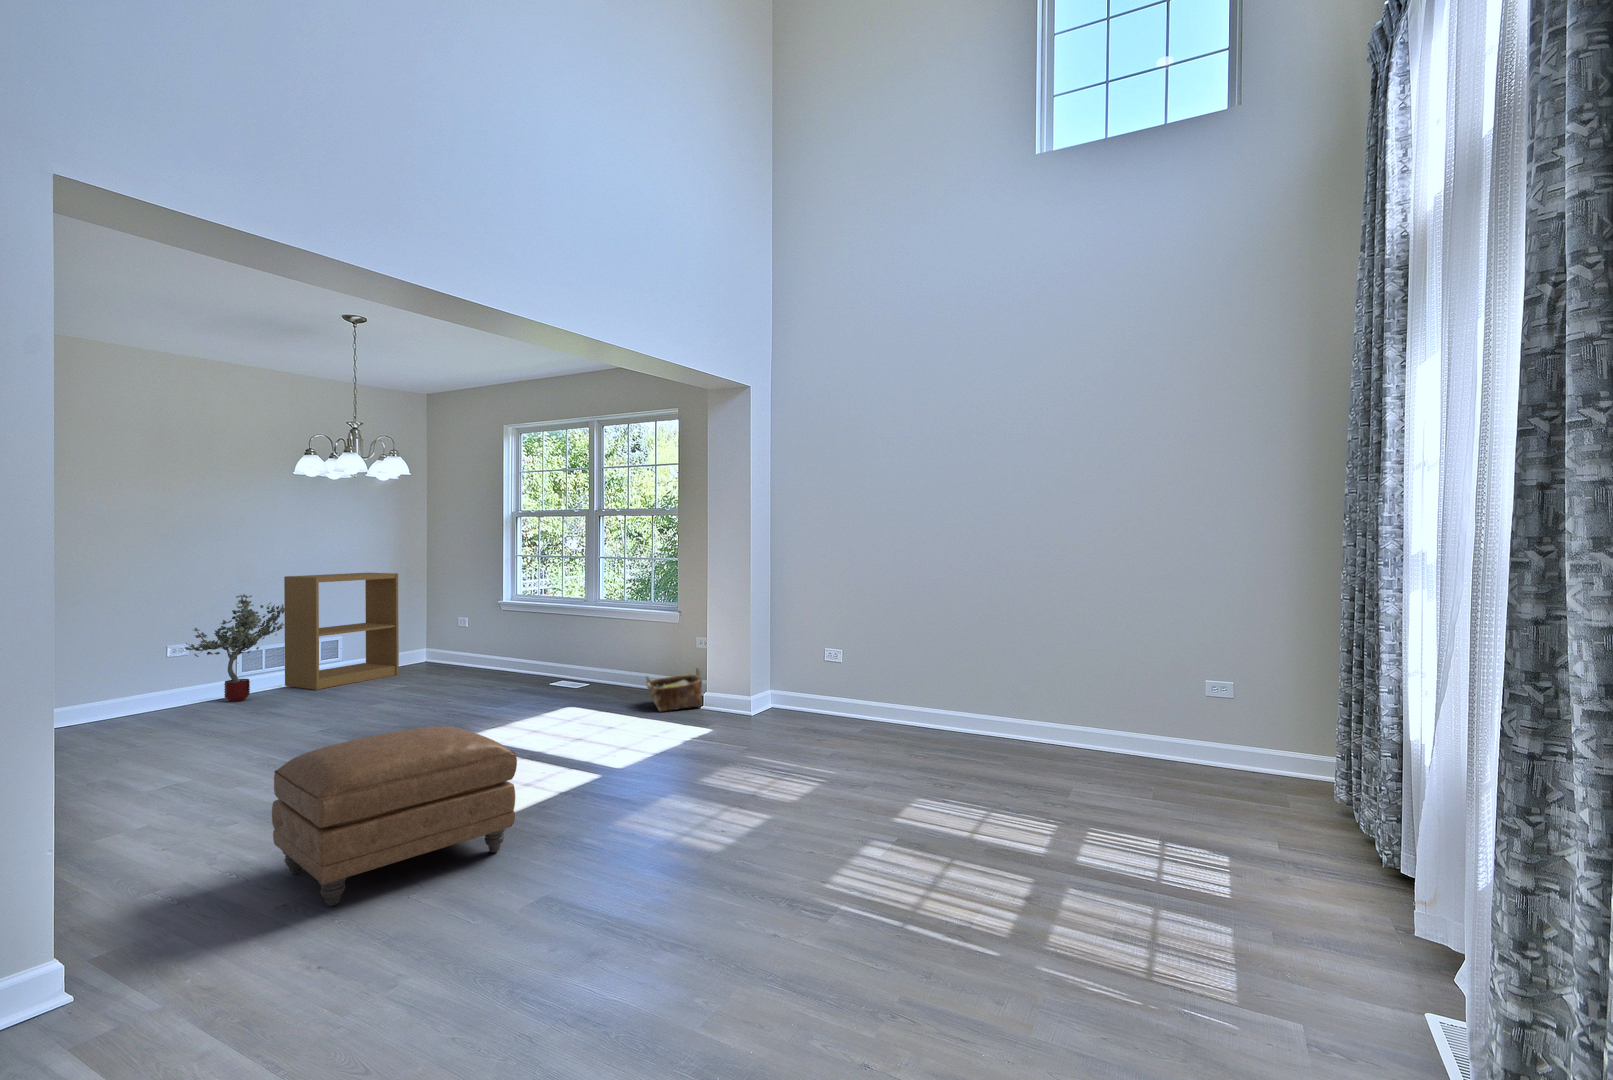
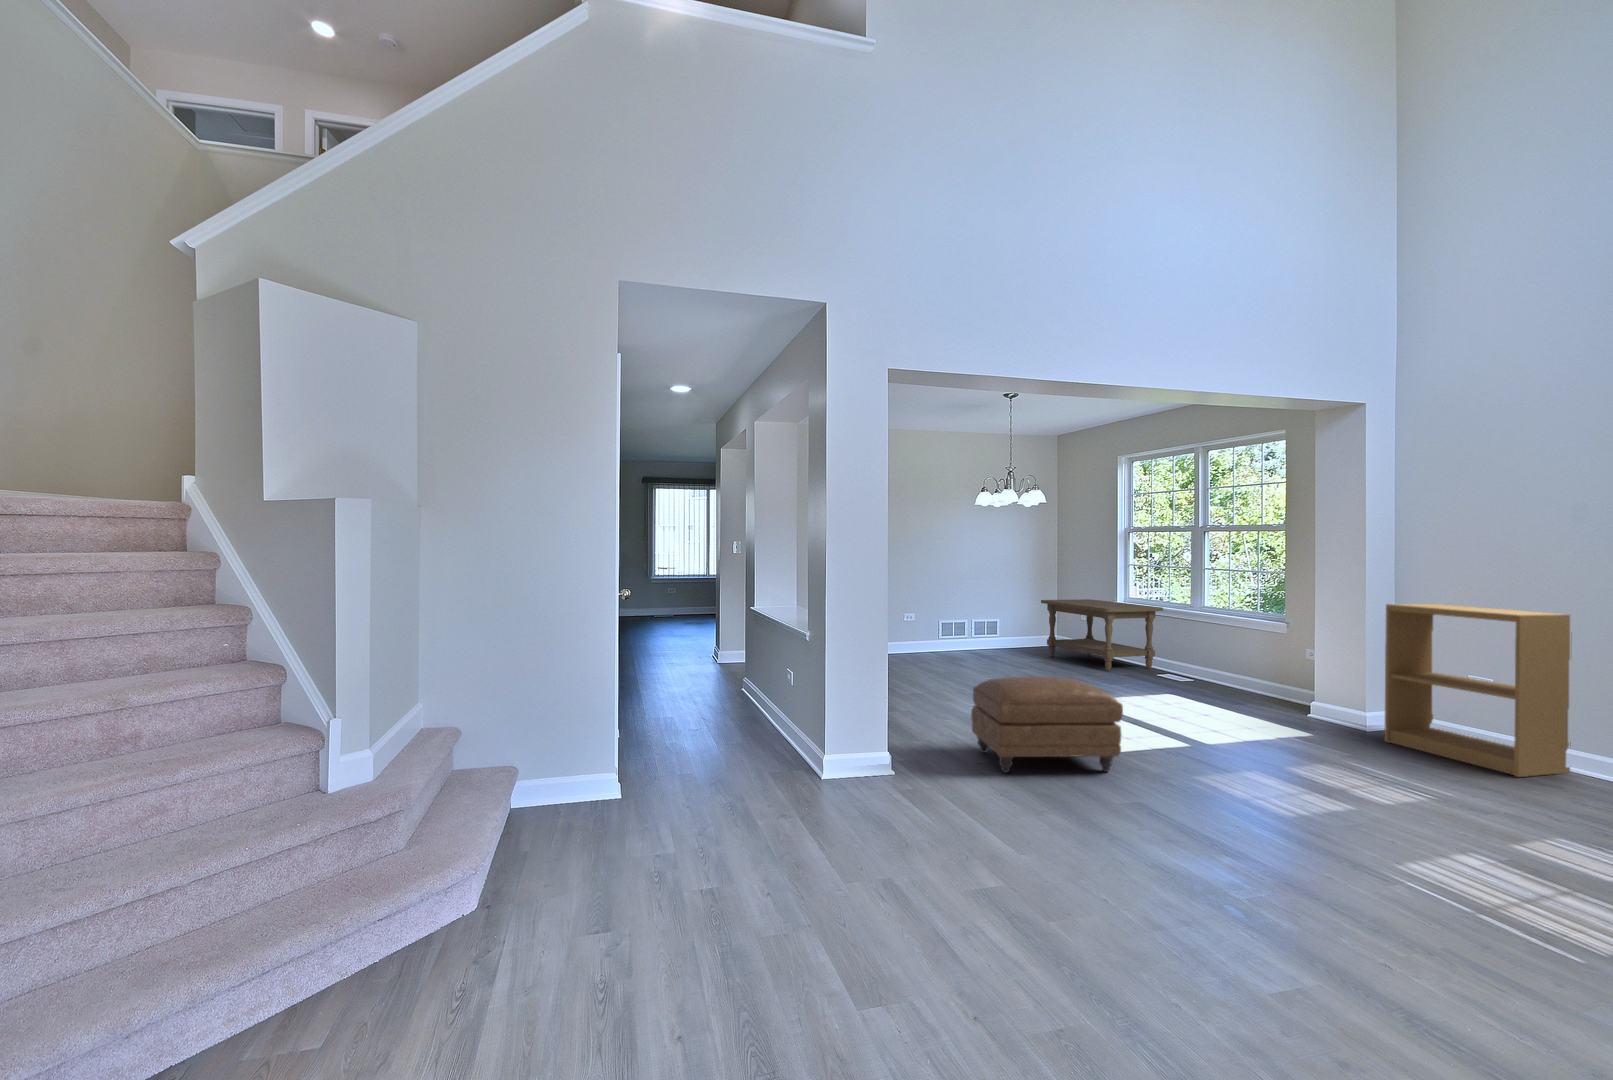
bookshelf: present [284,573,399,690] -> present [1384,604,1572,777]
potted tree: present [184,594,285,702] -> none [911,584,966,655]
coffee table: none [403,600,554,688] -> present [1041,599,1163,671]
woven basket: present [646,667,702,711] -> none [1247,675,1309,713]

